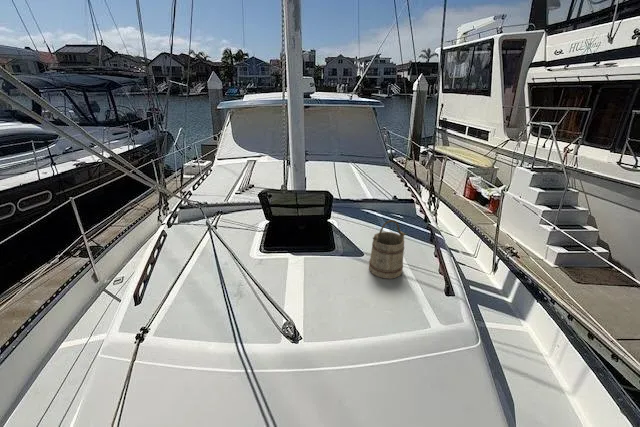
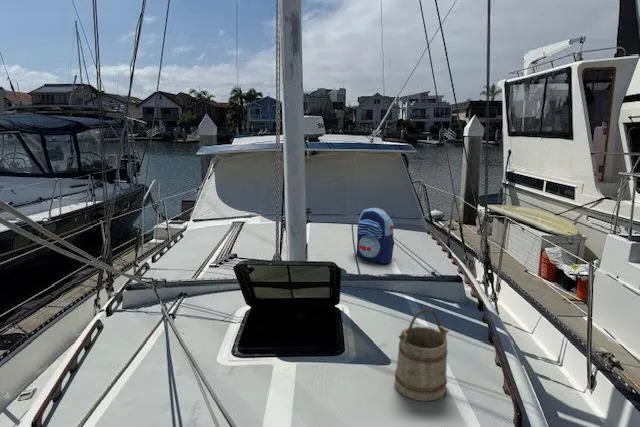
backpack: none [340,151,367,191] -> present [357,208,394,264]

